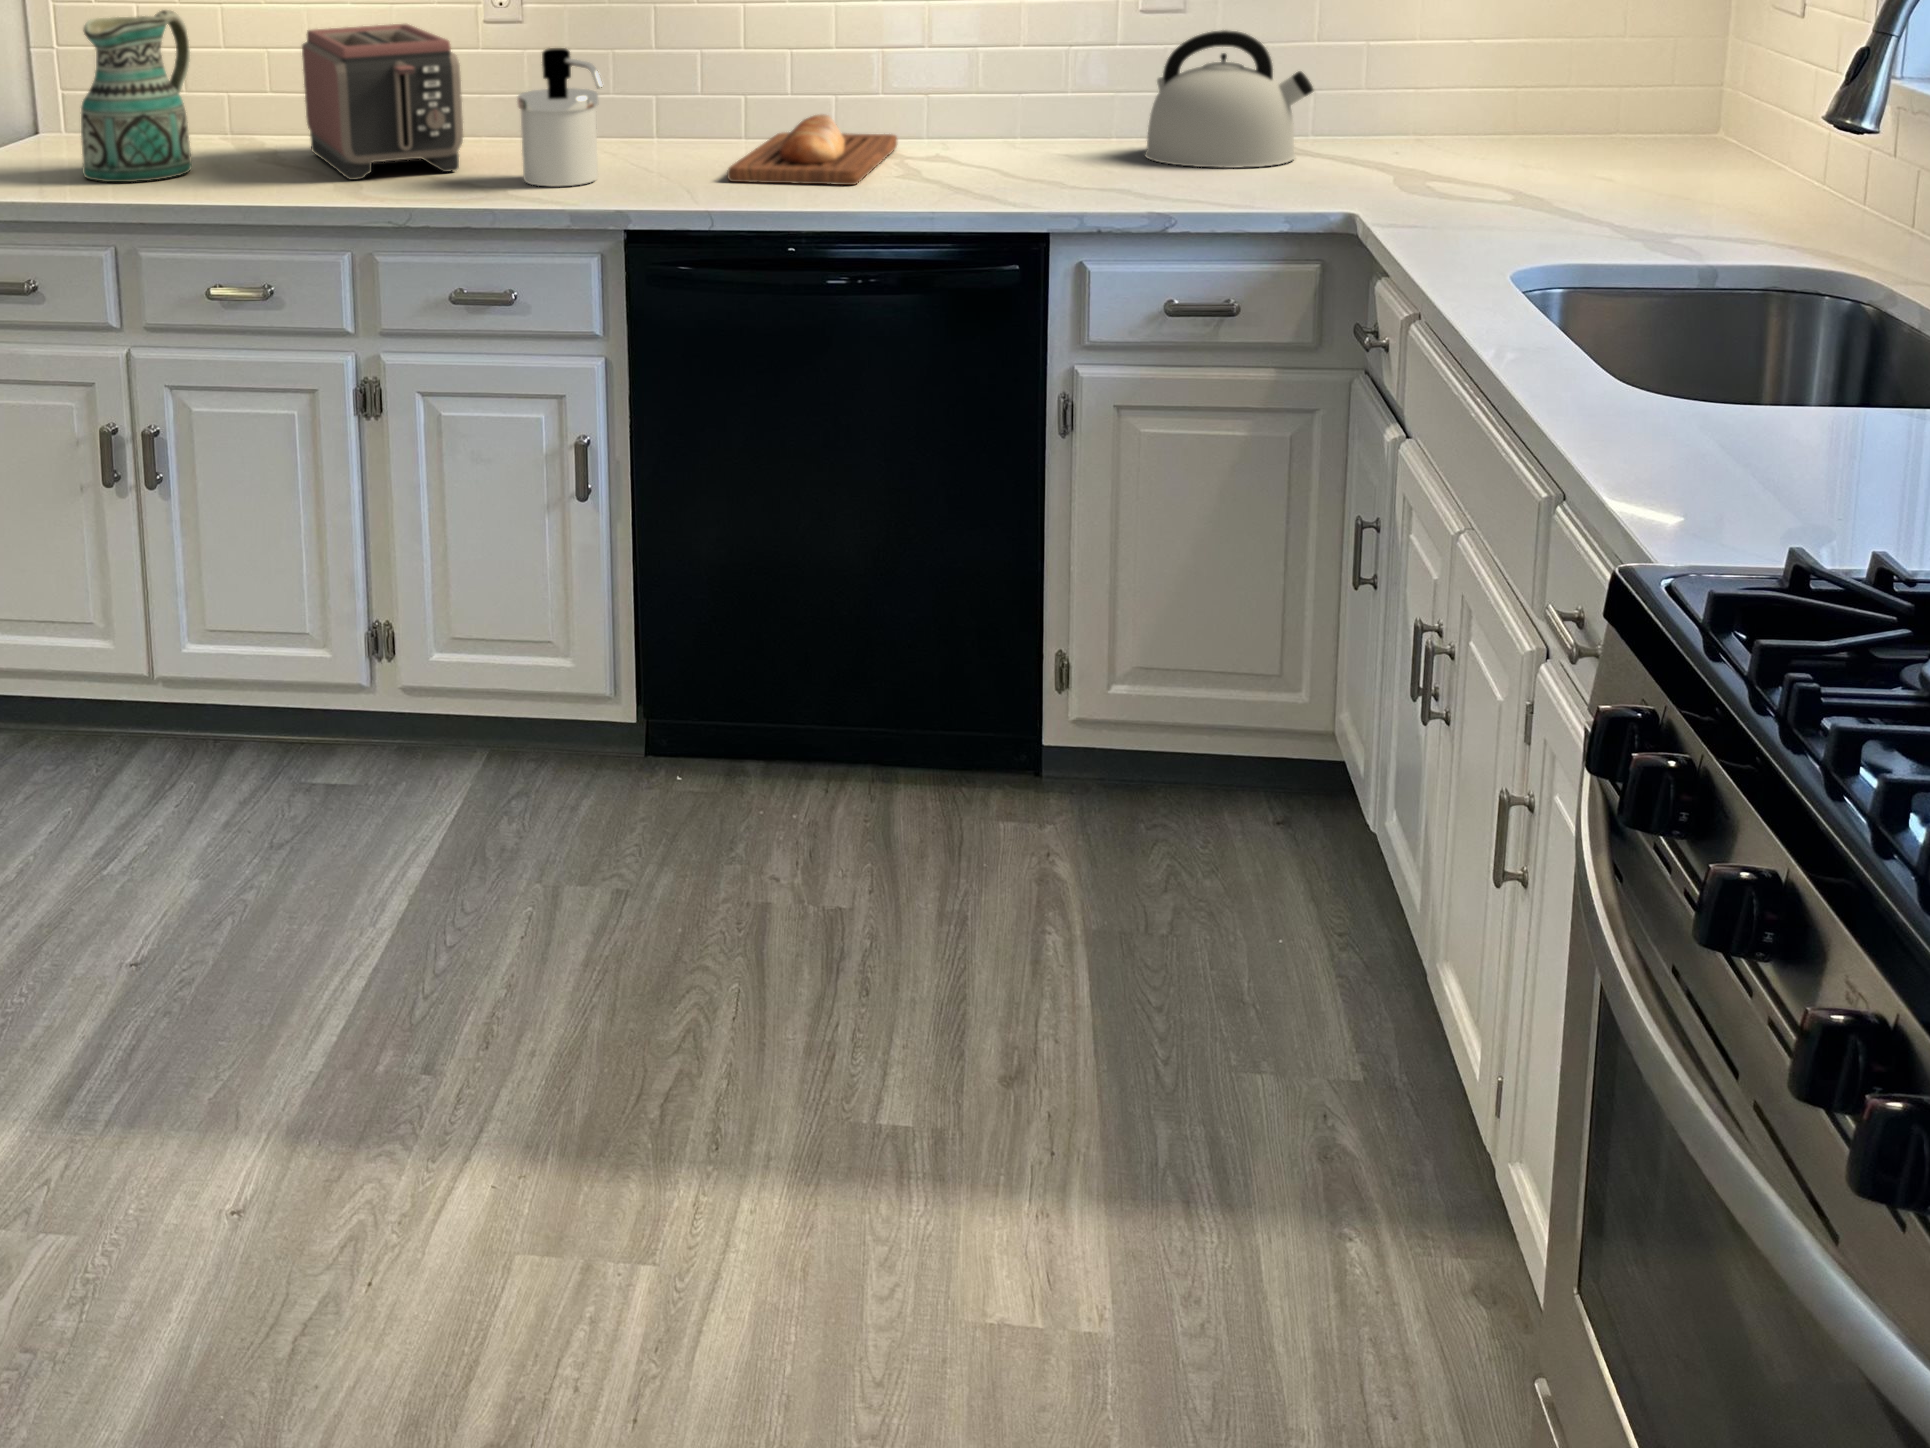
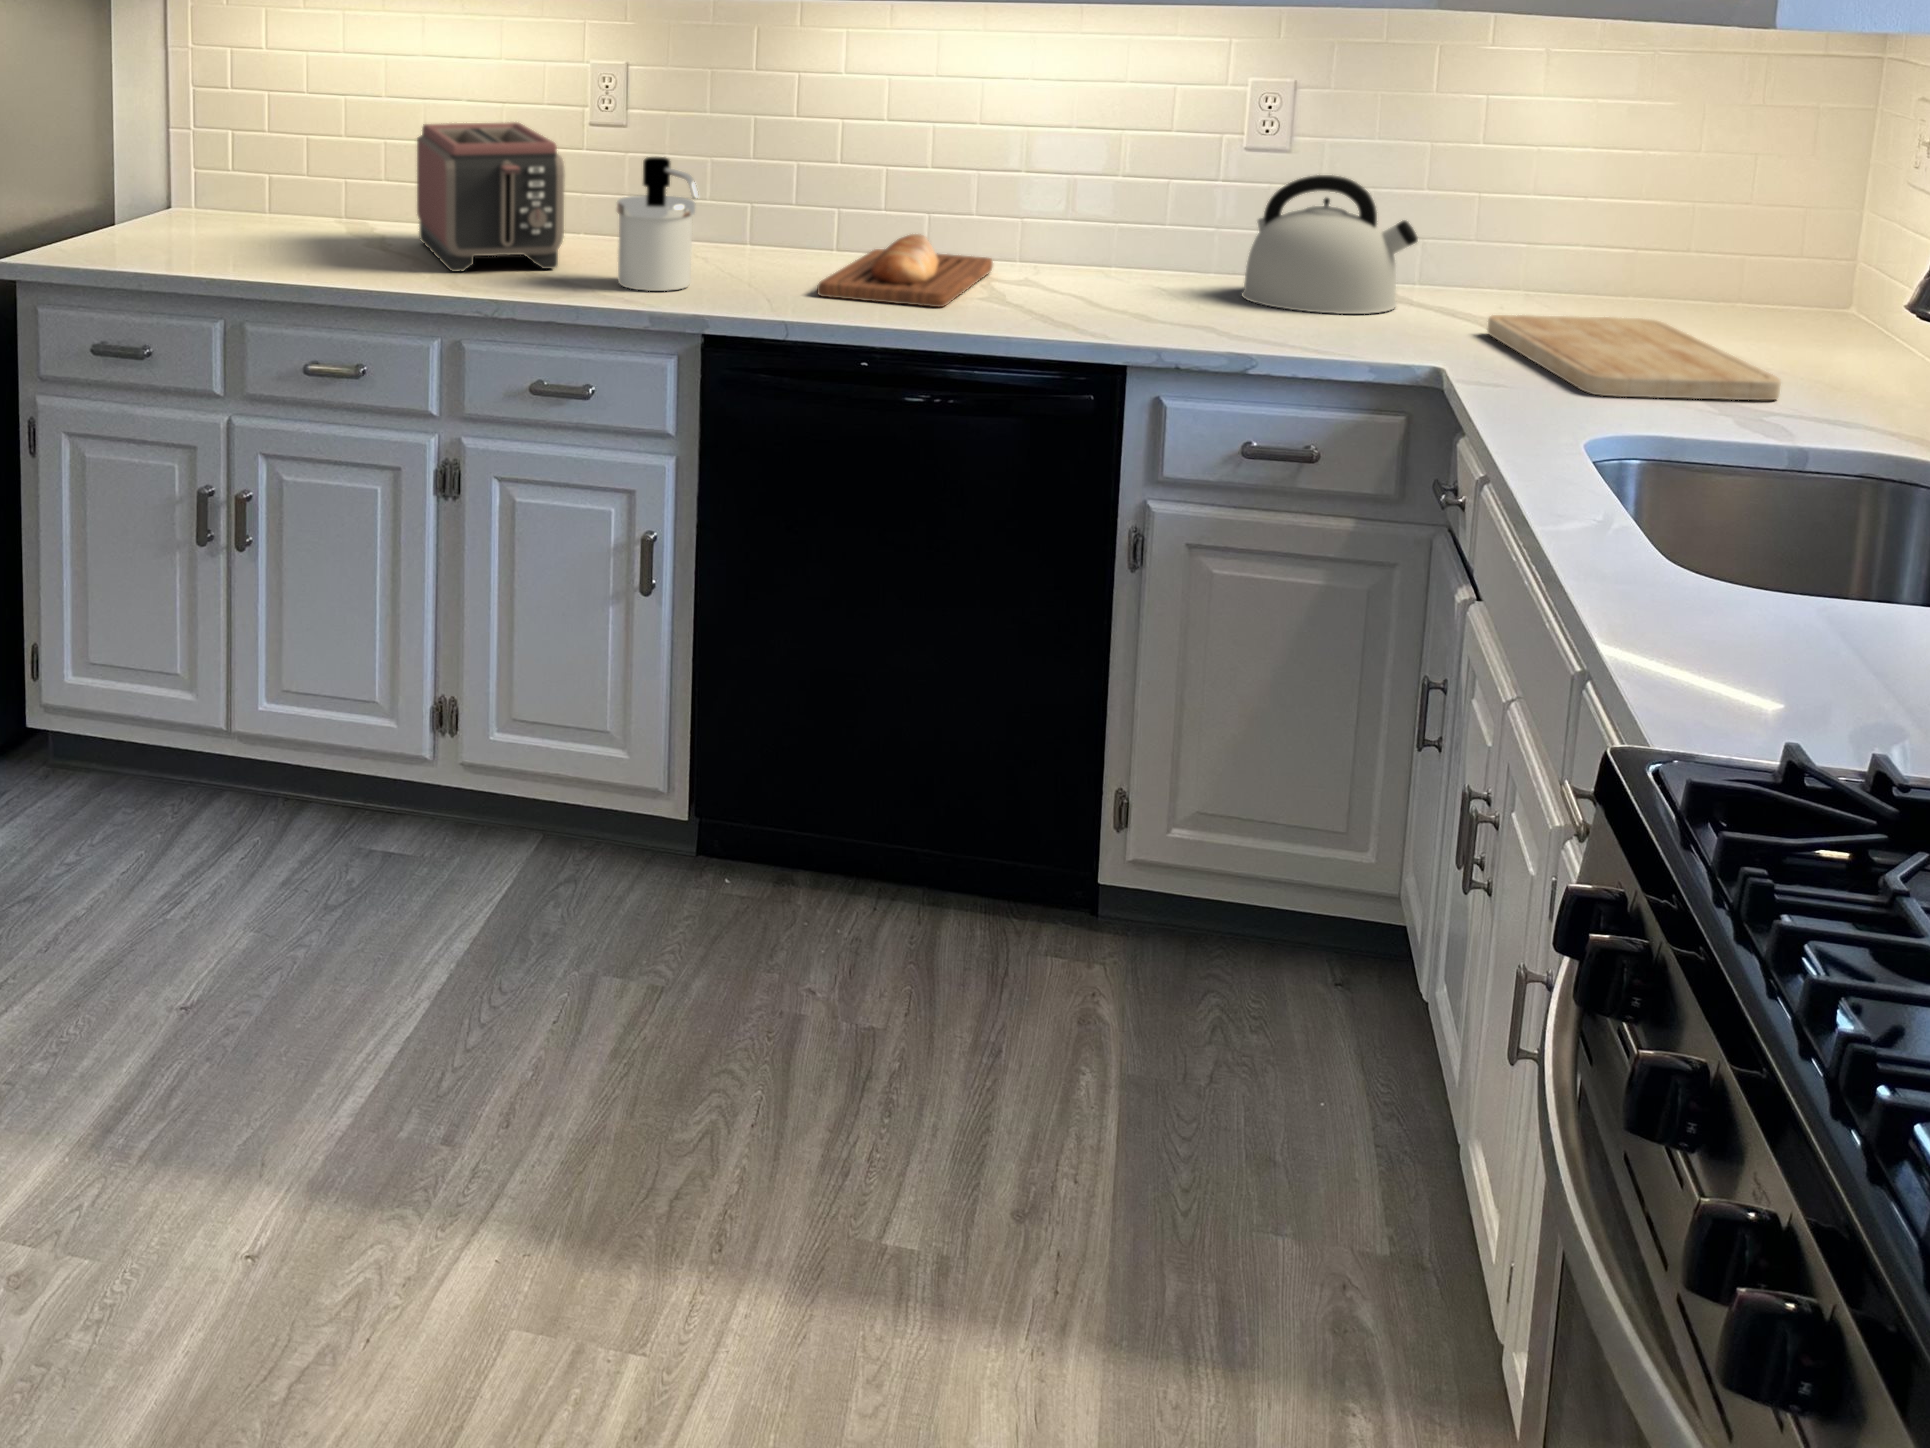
ceramic pitcher: present [81,10,192,182] -> none [202,98,311,260]
cutting board: none [1388,153,1677,228] -> present [1487,315,1781,400]

